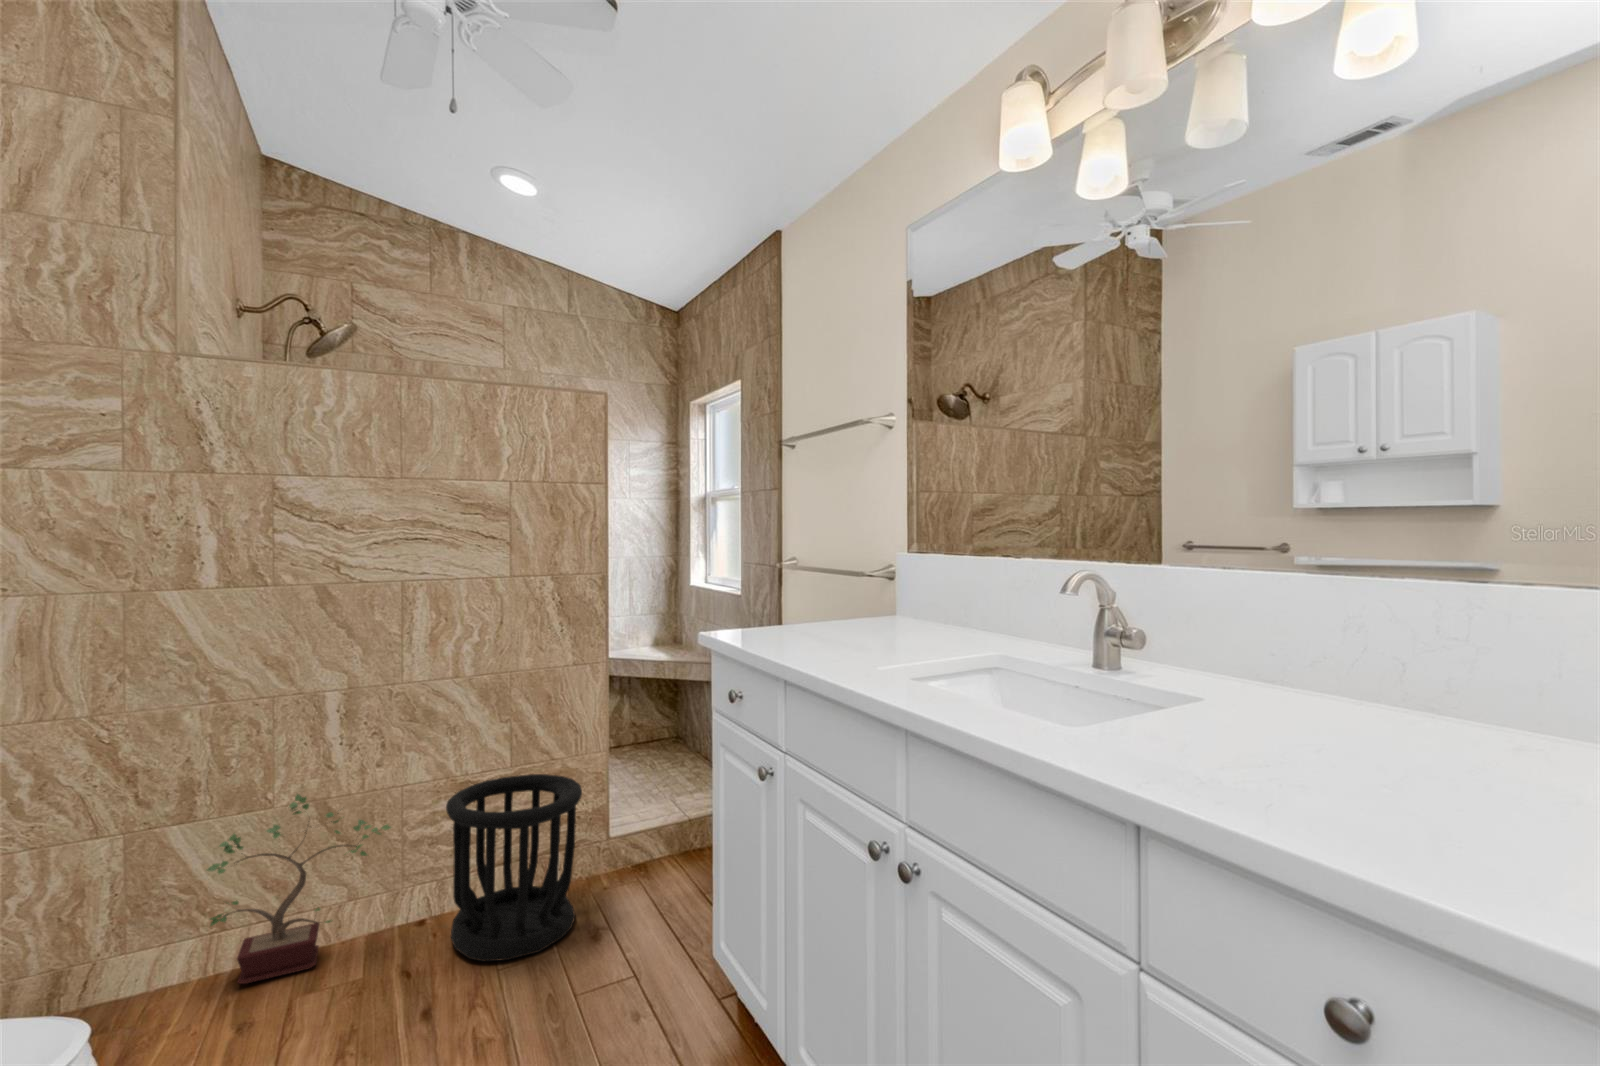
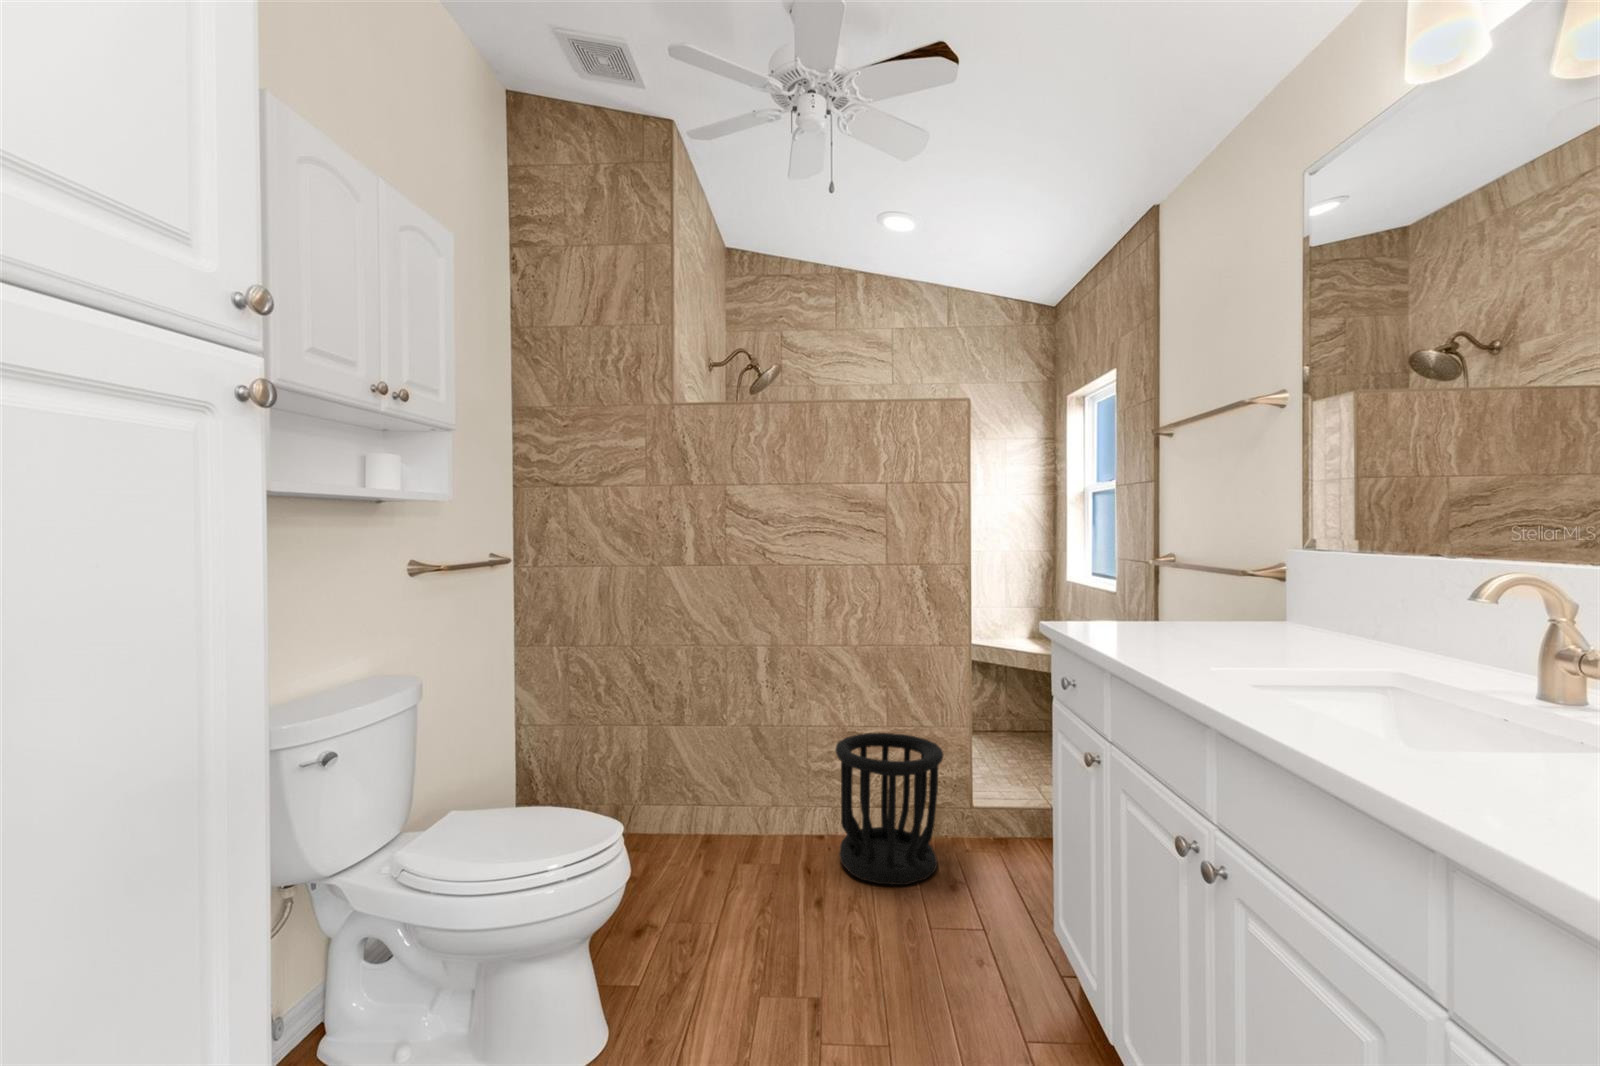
potted plant: present [207,794,391,984] -> none [686,718,800,849]

